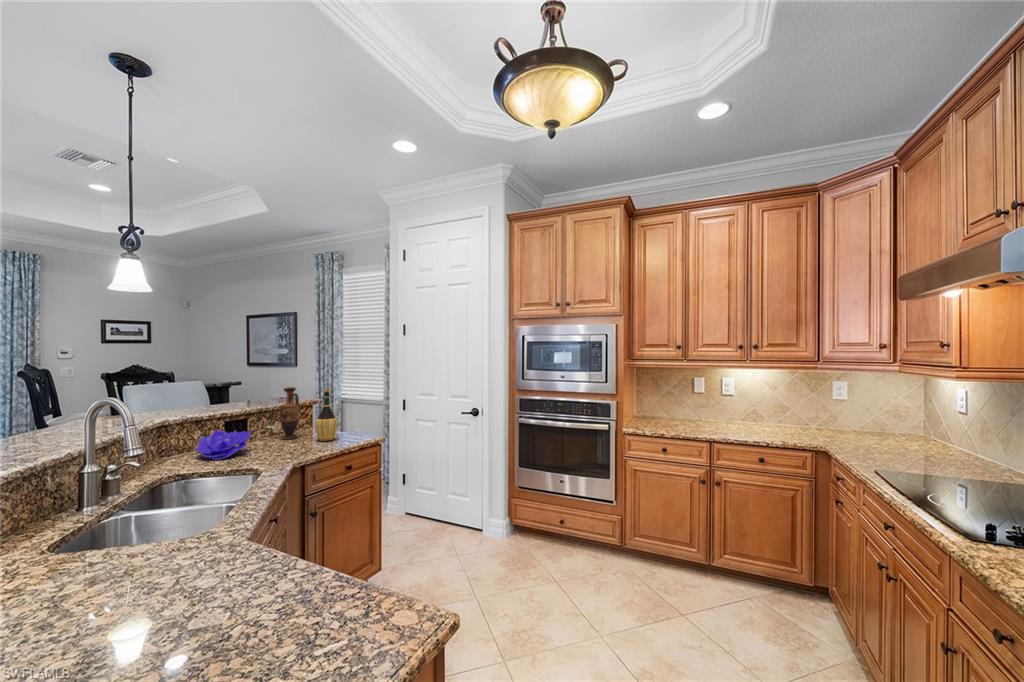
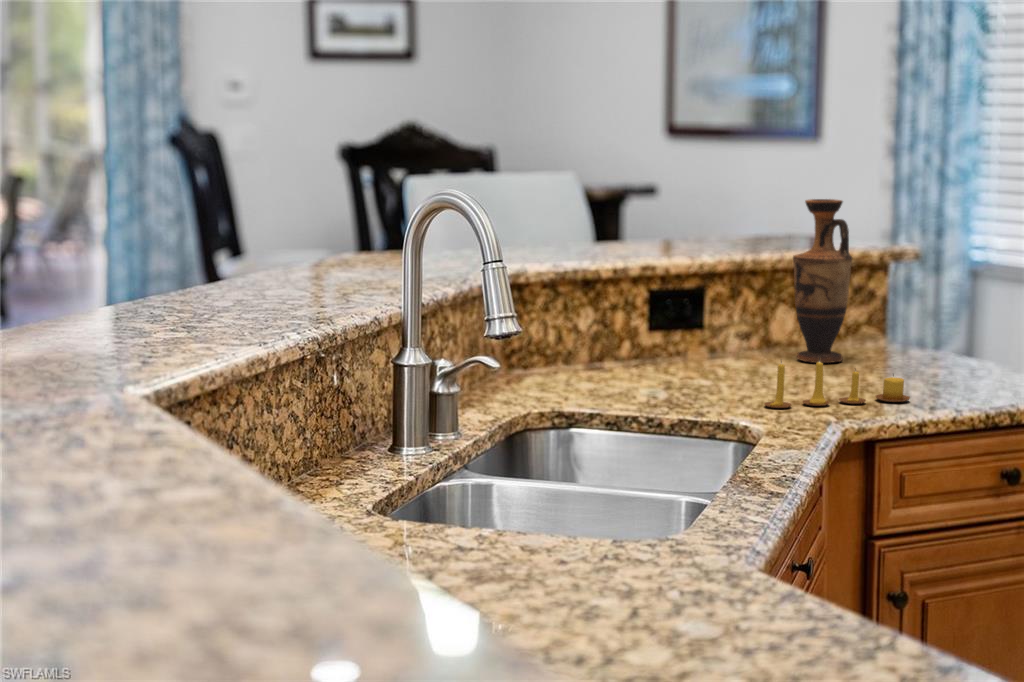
wine bottle: present [315,389,338,441] -> none [900,205,972,379]
decorative bowl: present [195,430,251,460] -> none [583,306,721,391]
candle: none [266,441,317,459] -> present [764,358,910,408]

